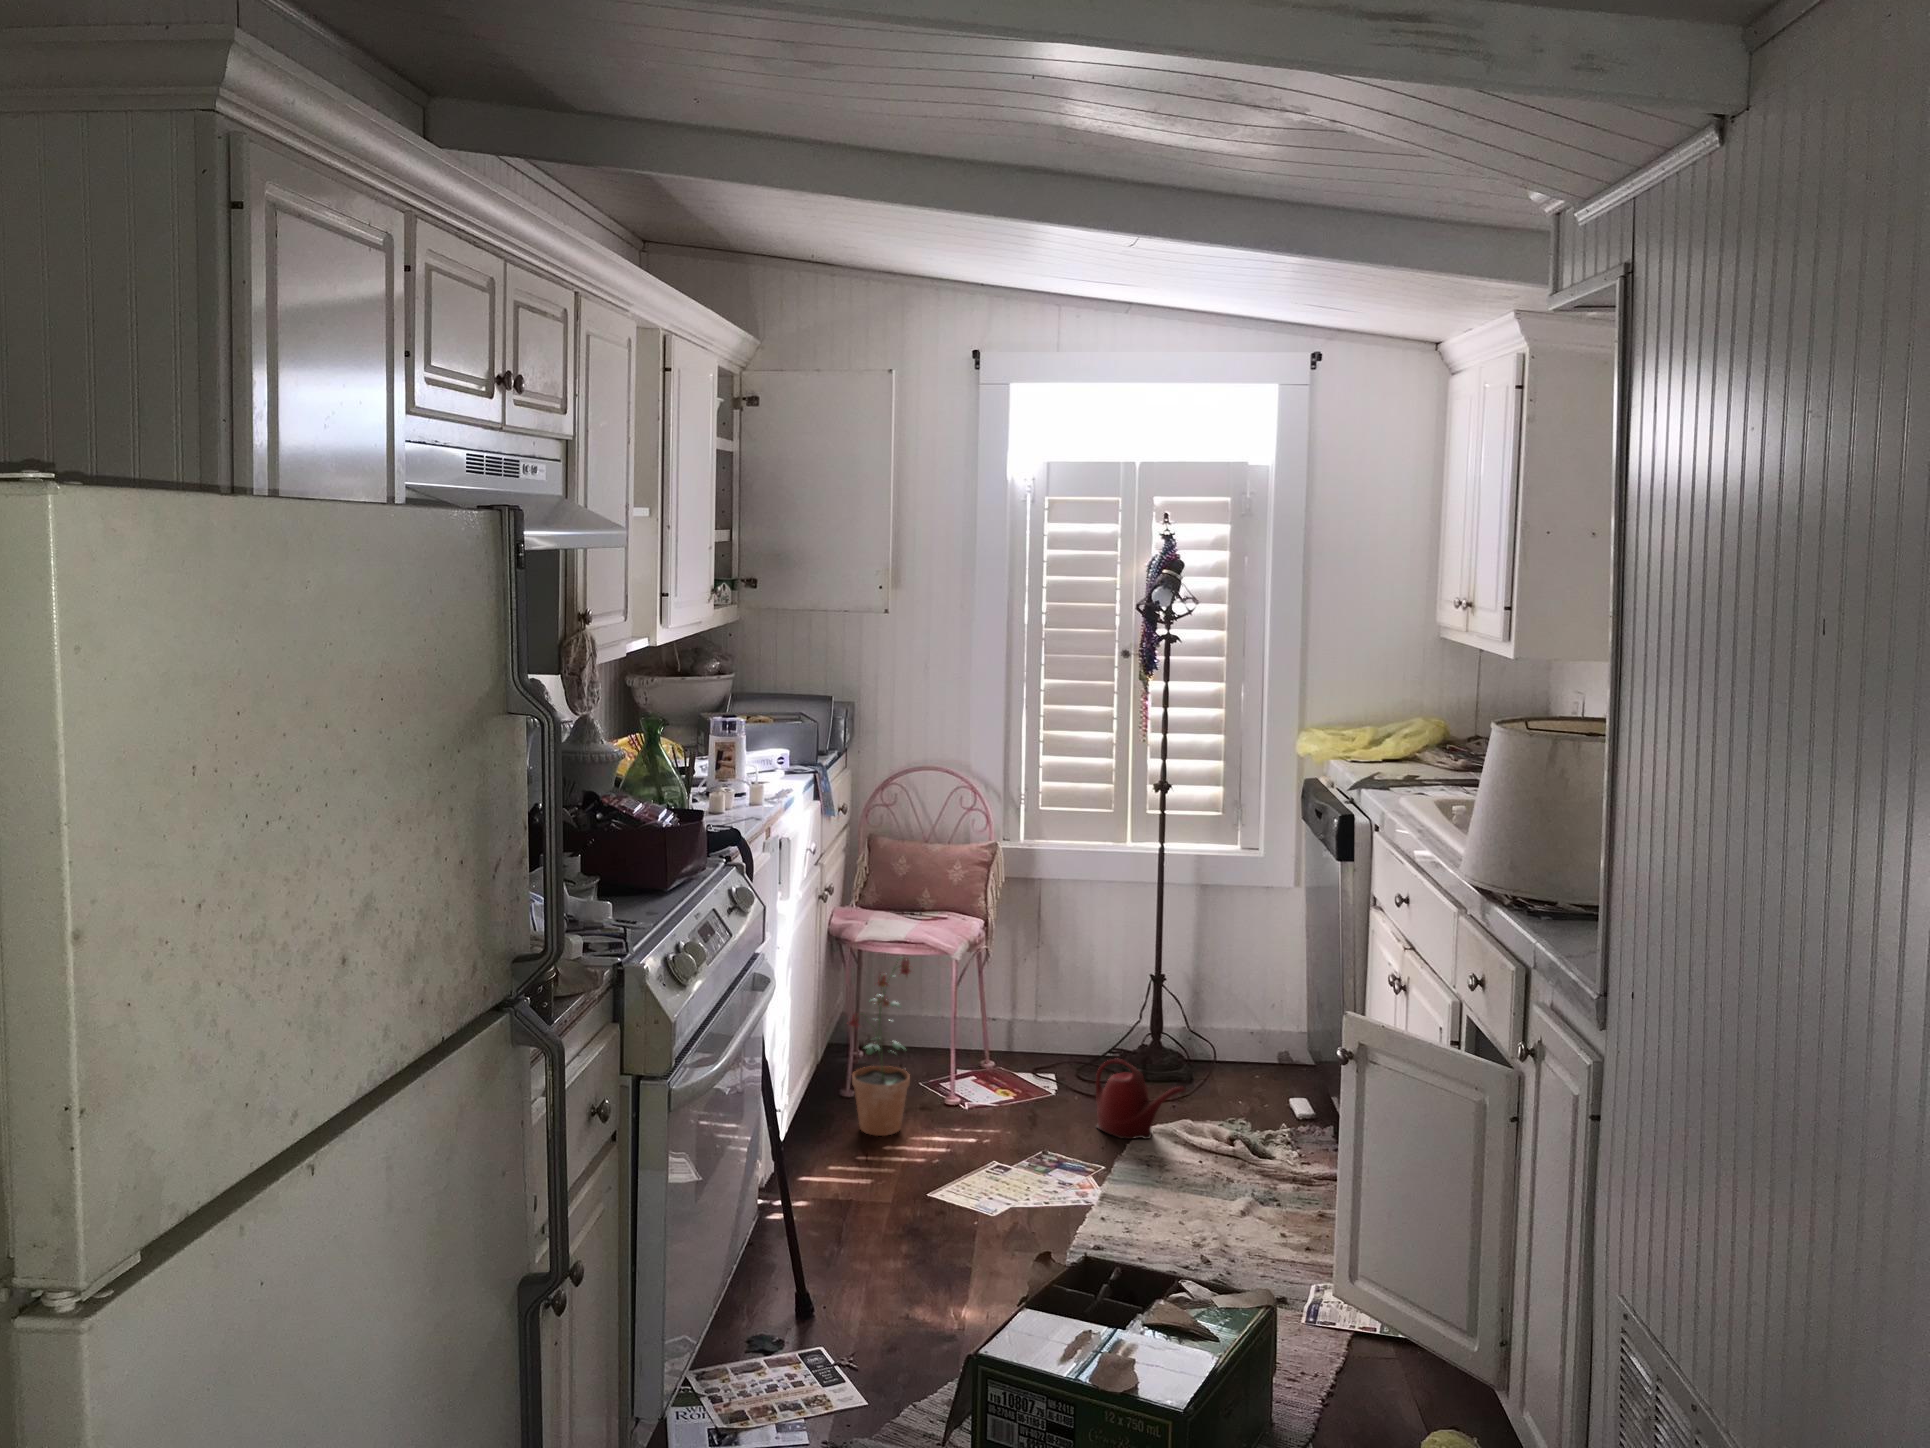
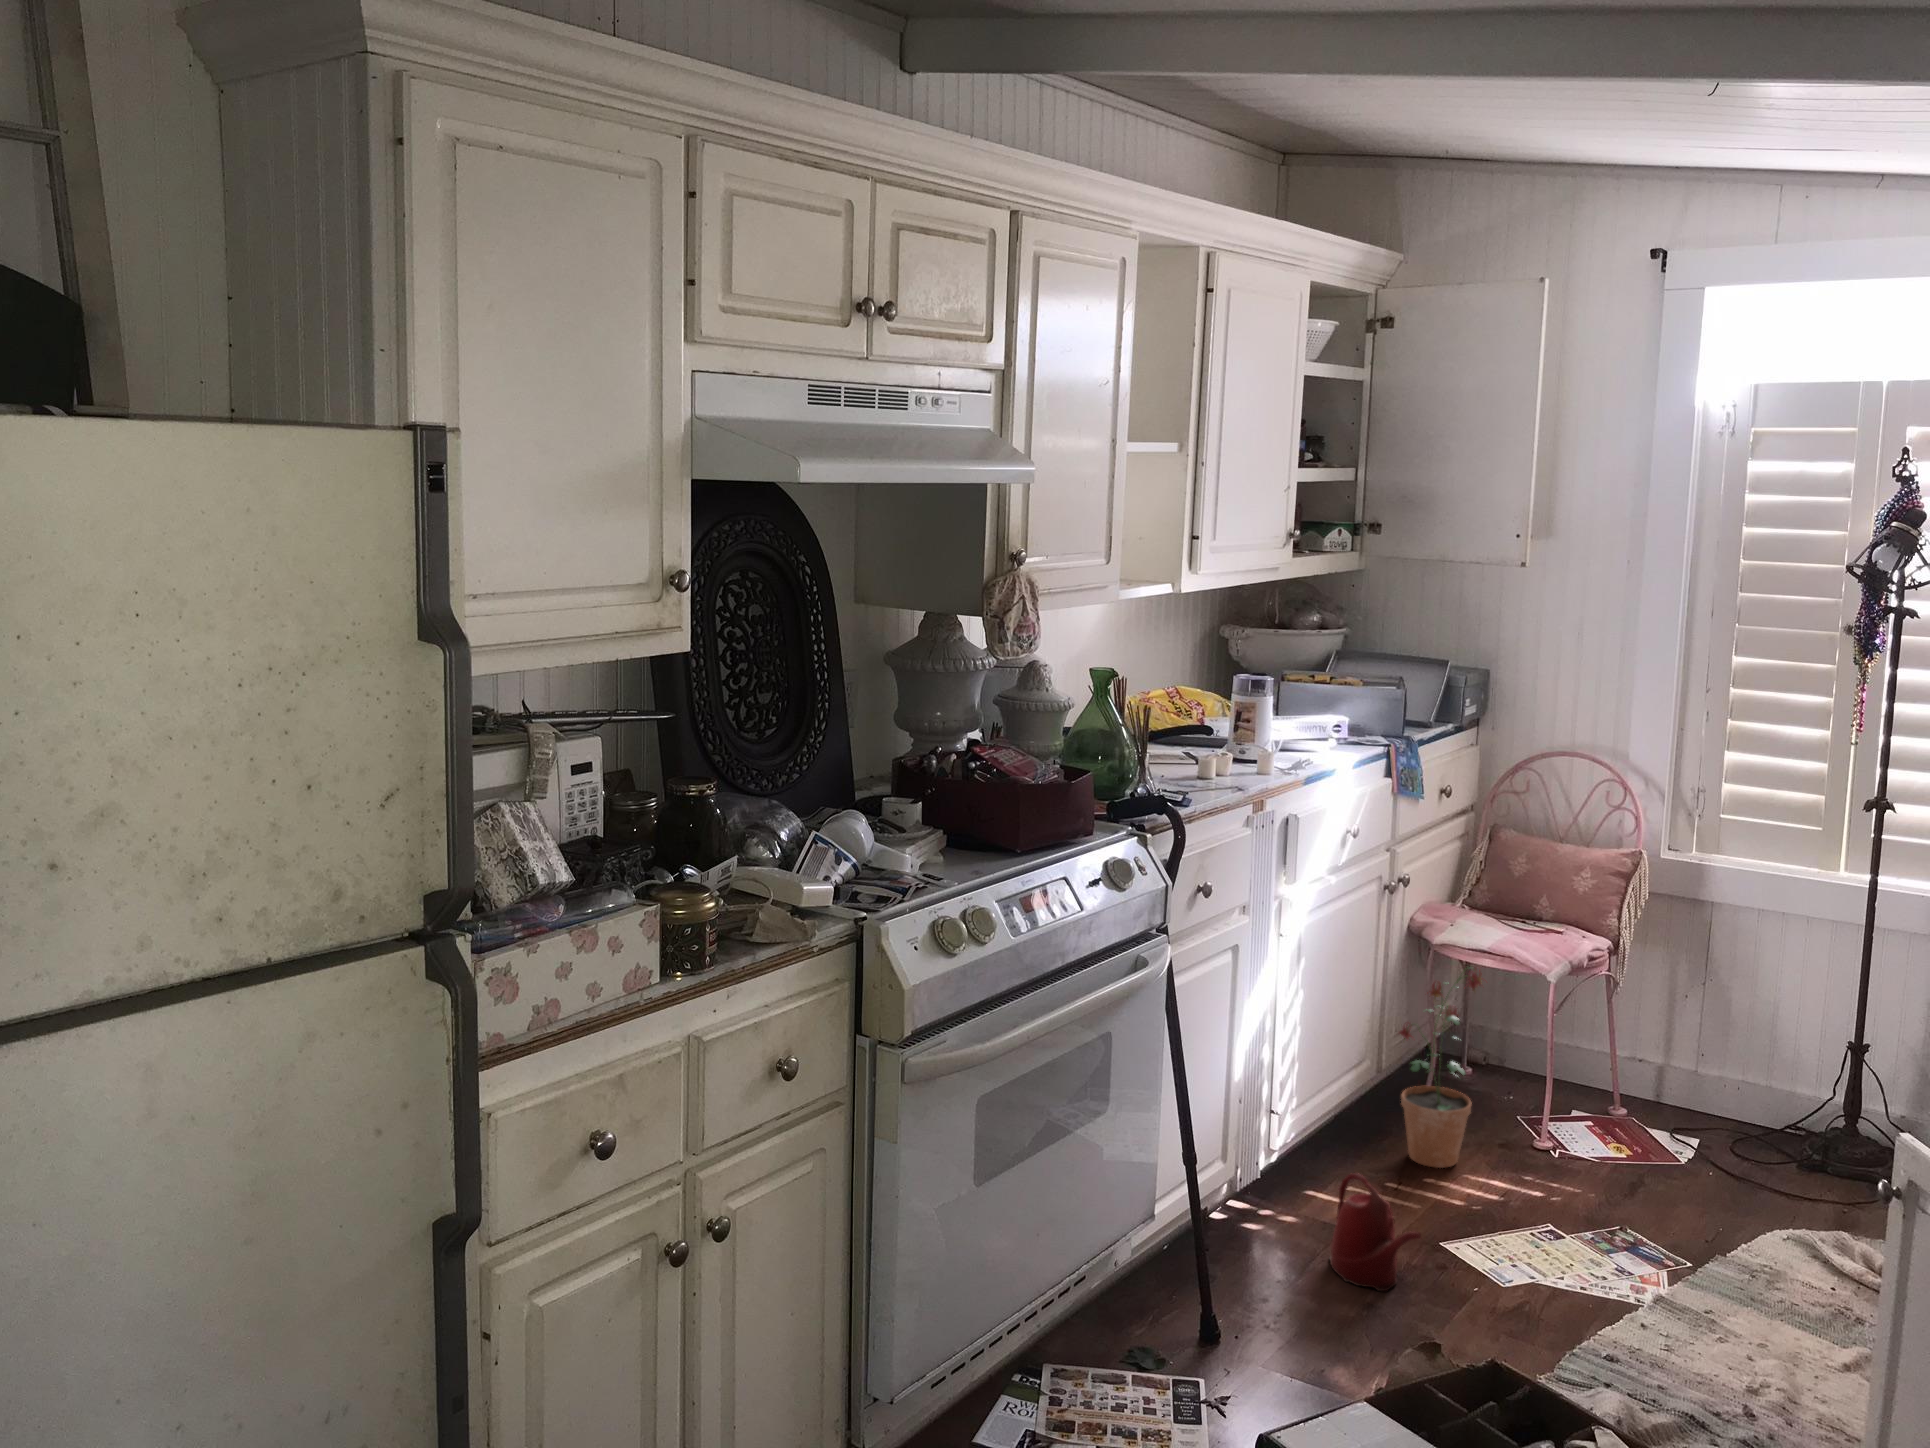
watering can: present [1096,1059,1185,1139] -> present [1330,1173,1421,1291]

